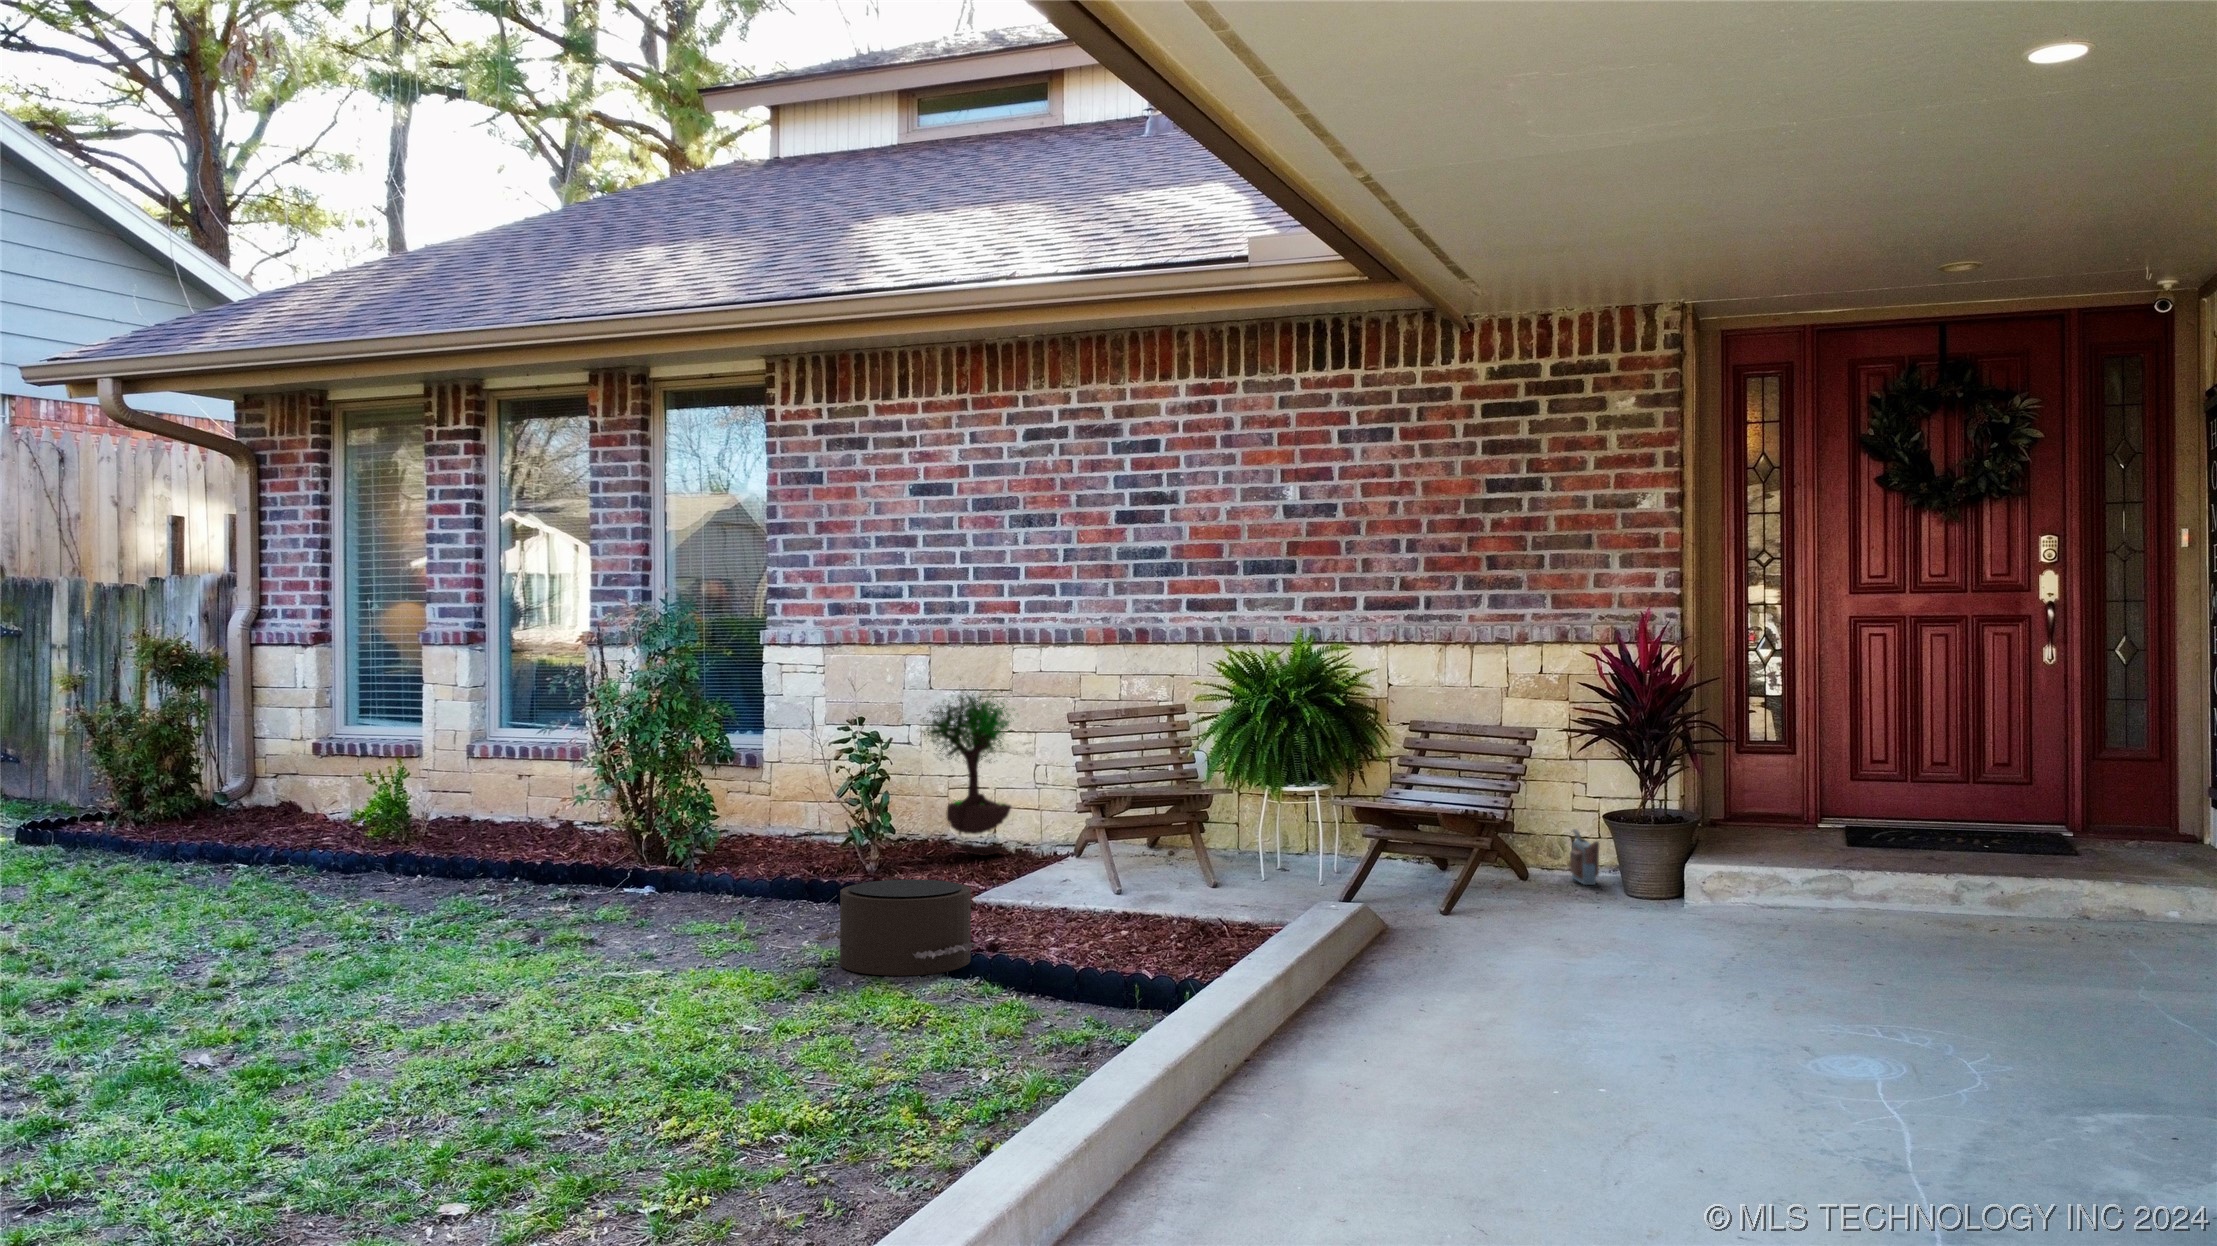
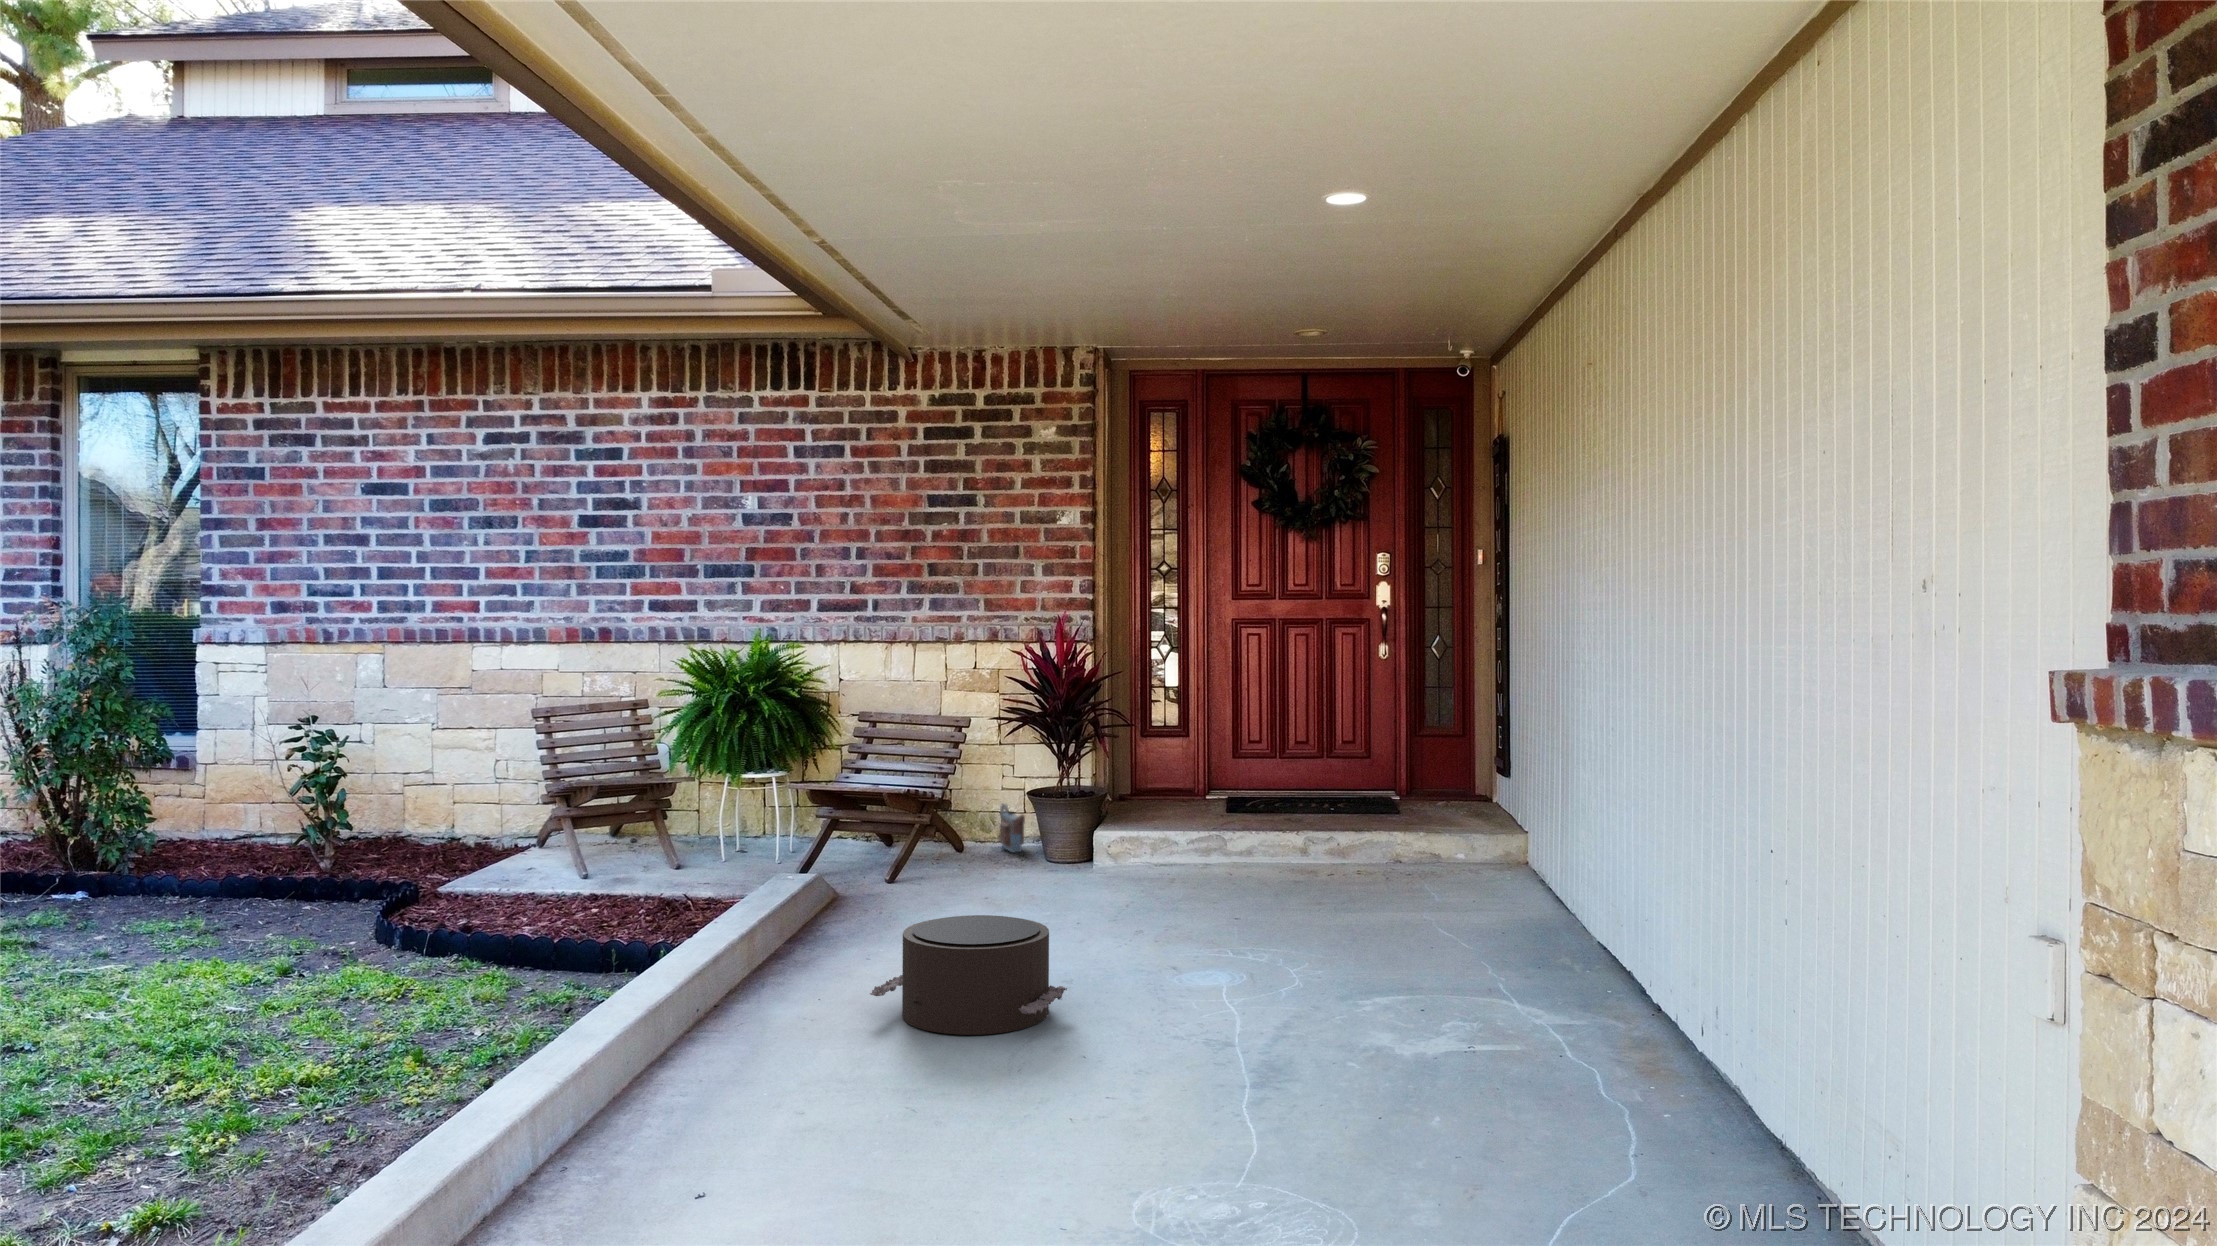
potted tree: present [923,689,1014,856] -> none [364,675,483,851]
pouf: present [815,879,978,976] -> present [870,915,1067,1035]

